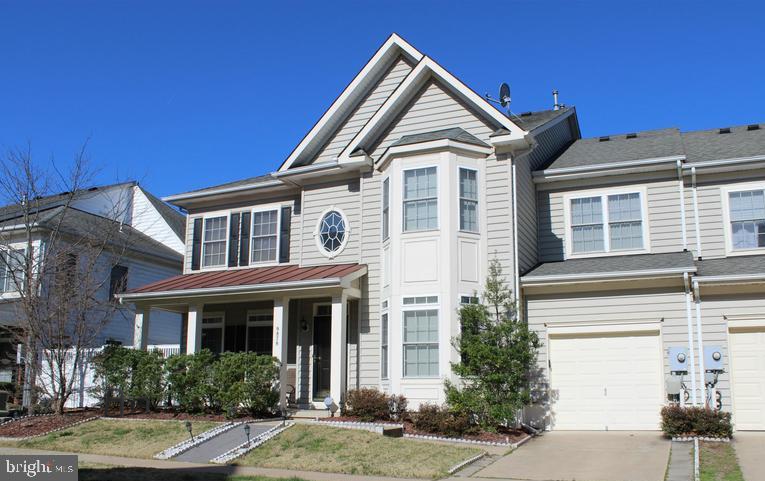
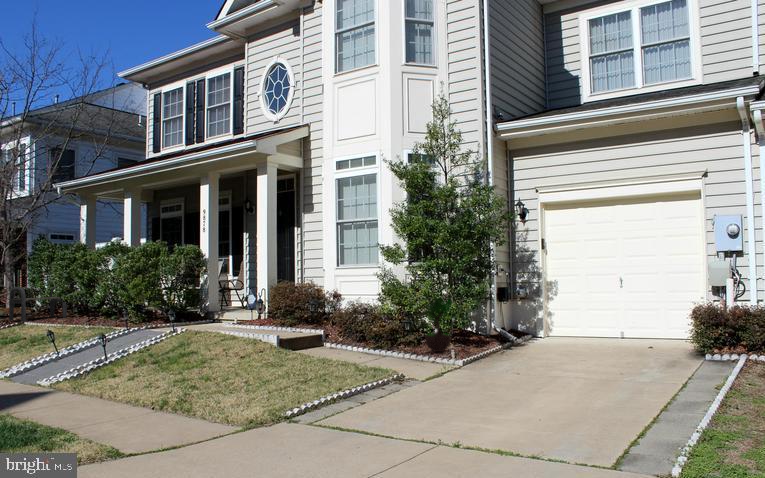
potted tree: none [482,397,505,439] -> present [423,298,452,352]

